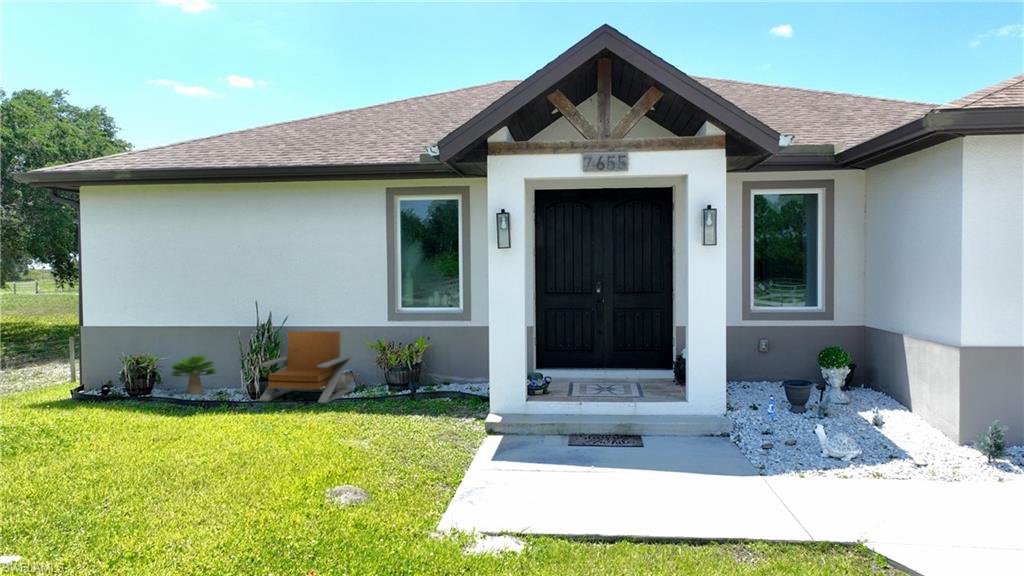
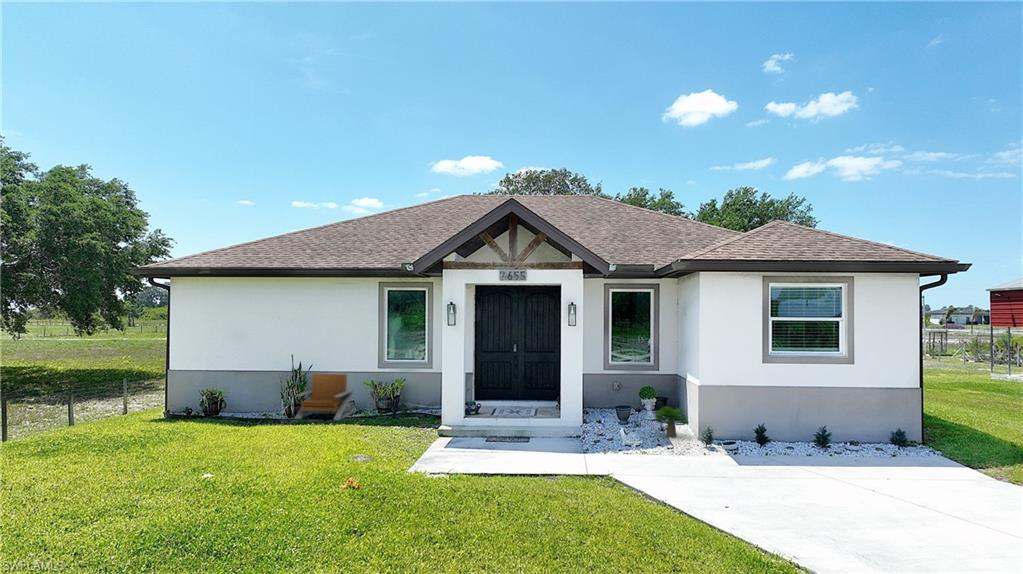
potted plant: present [171,355,217,394] -> present [654,406,688,437]

